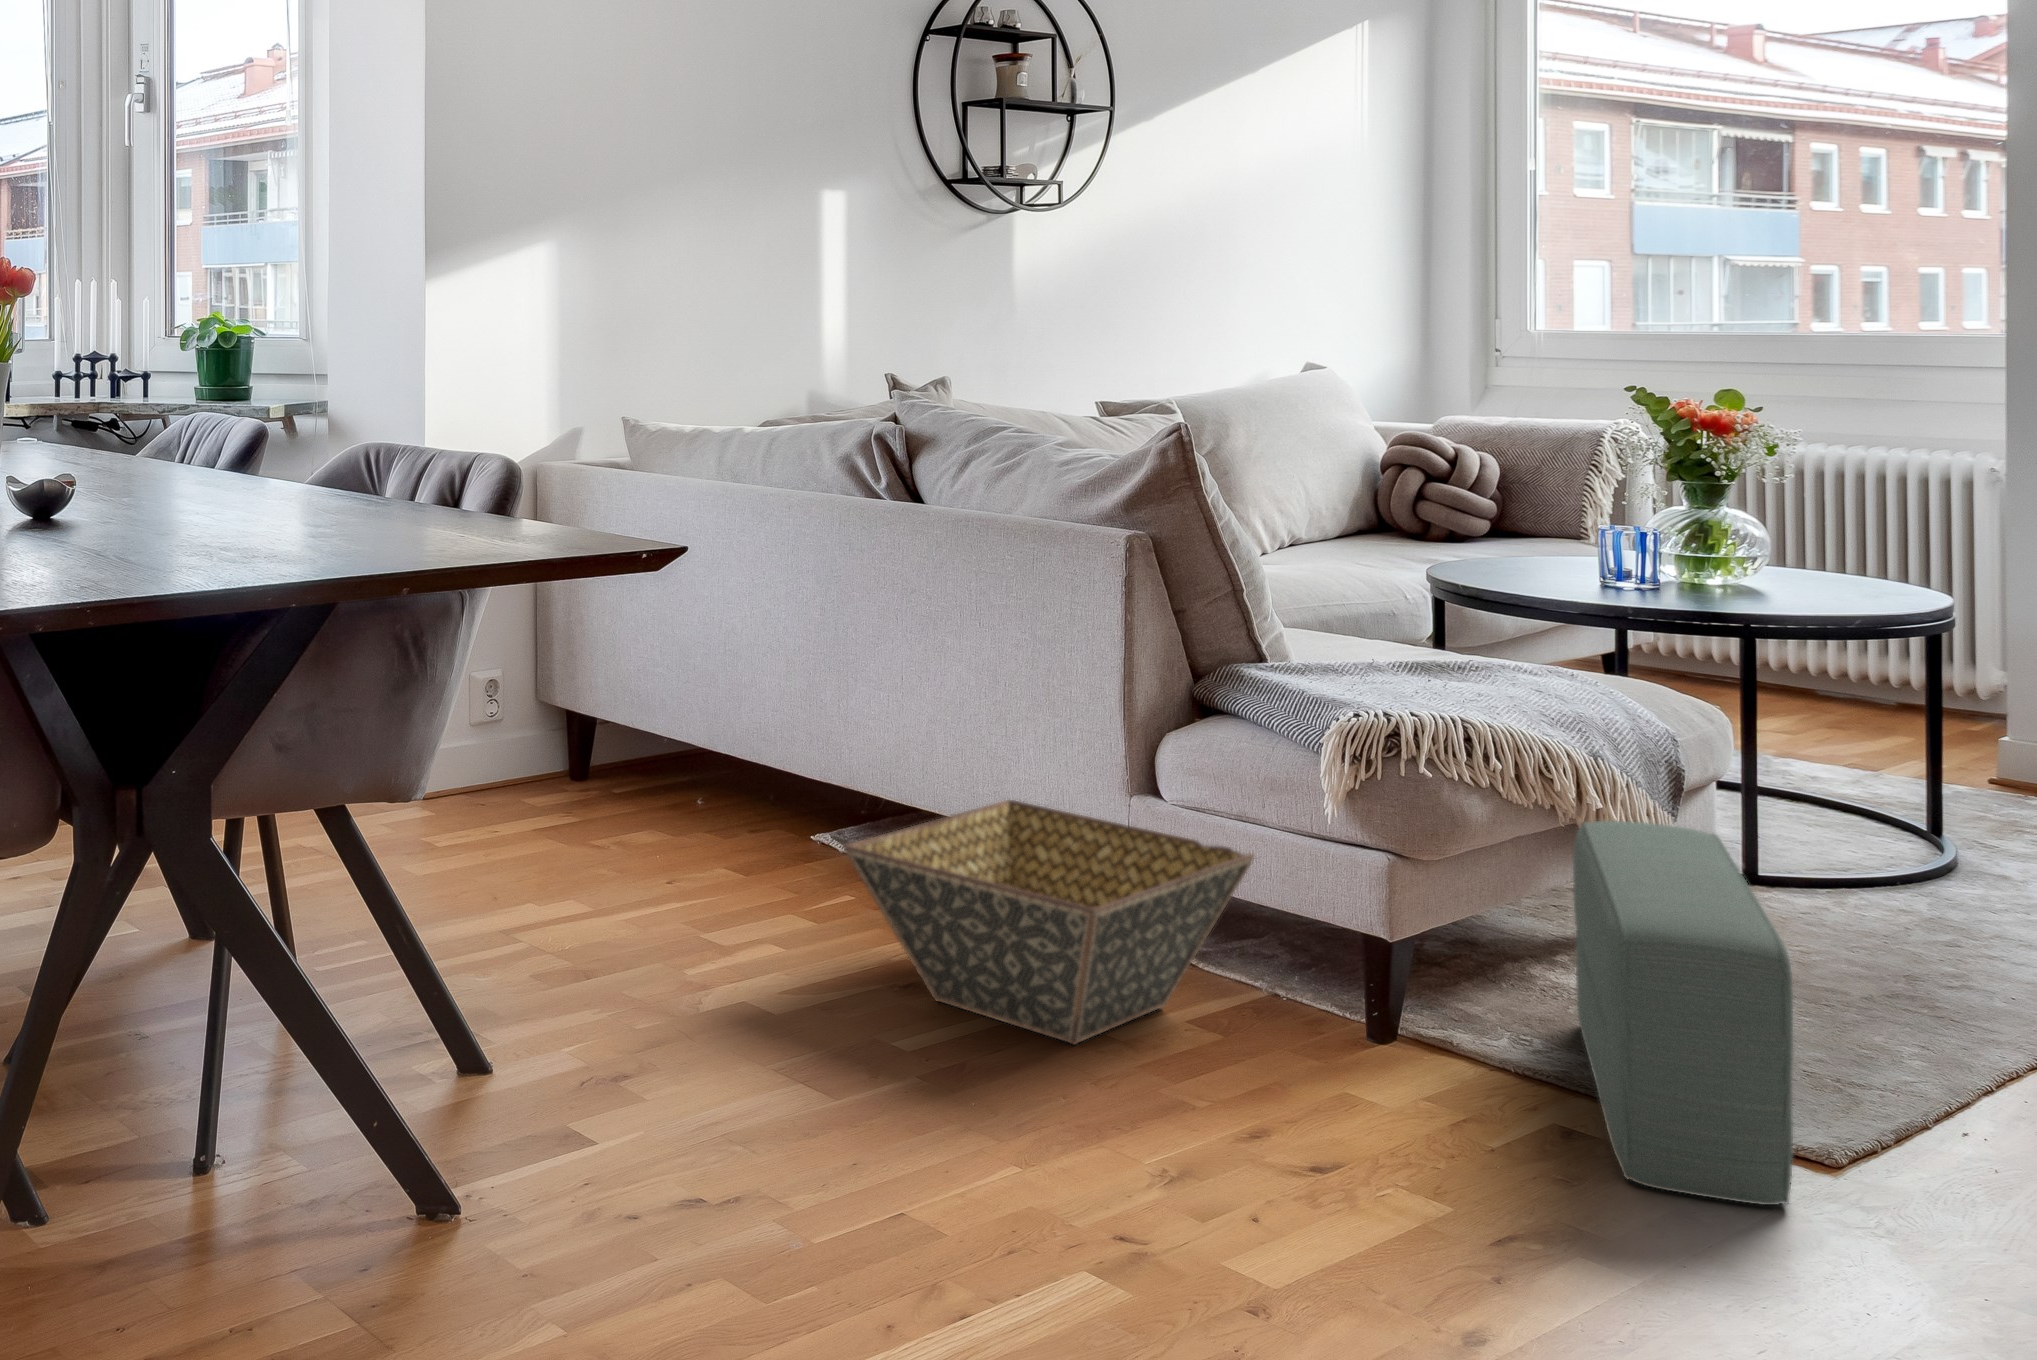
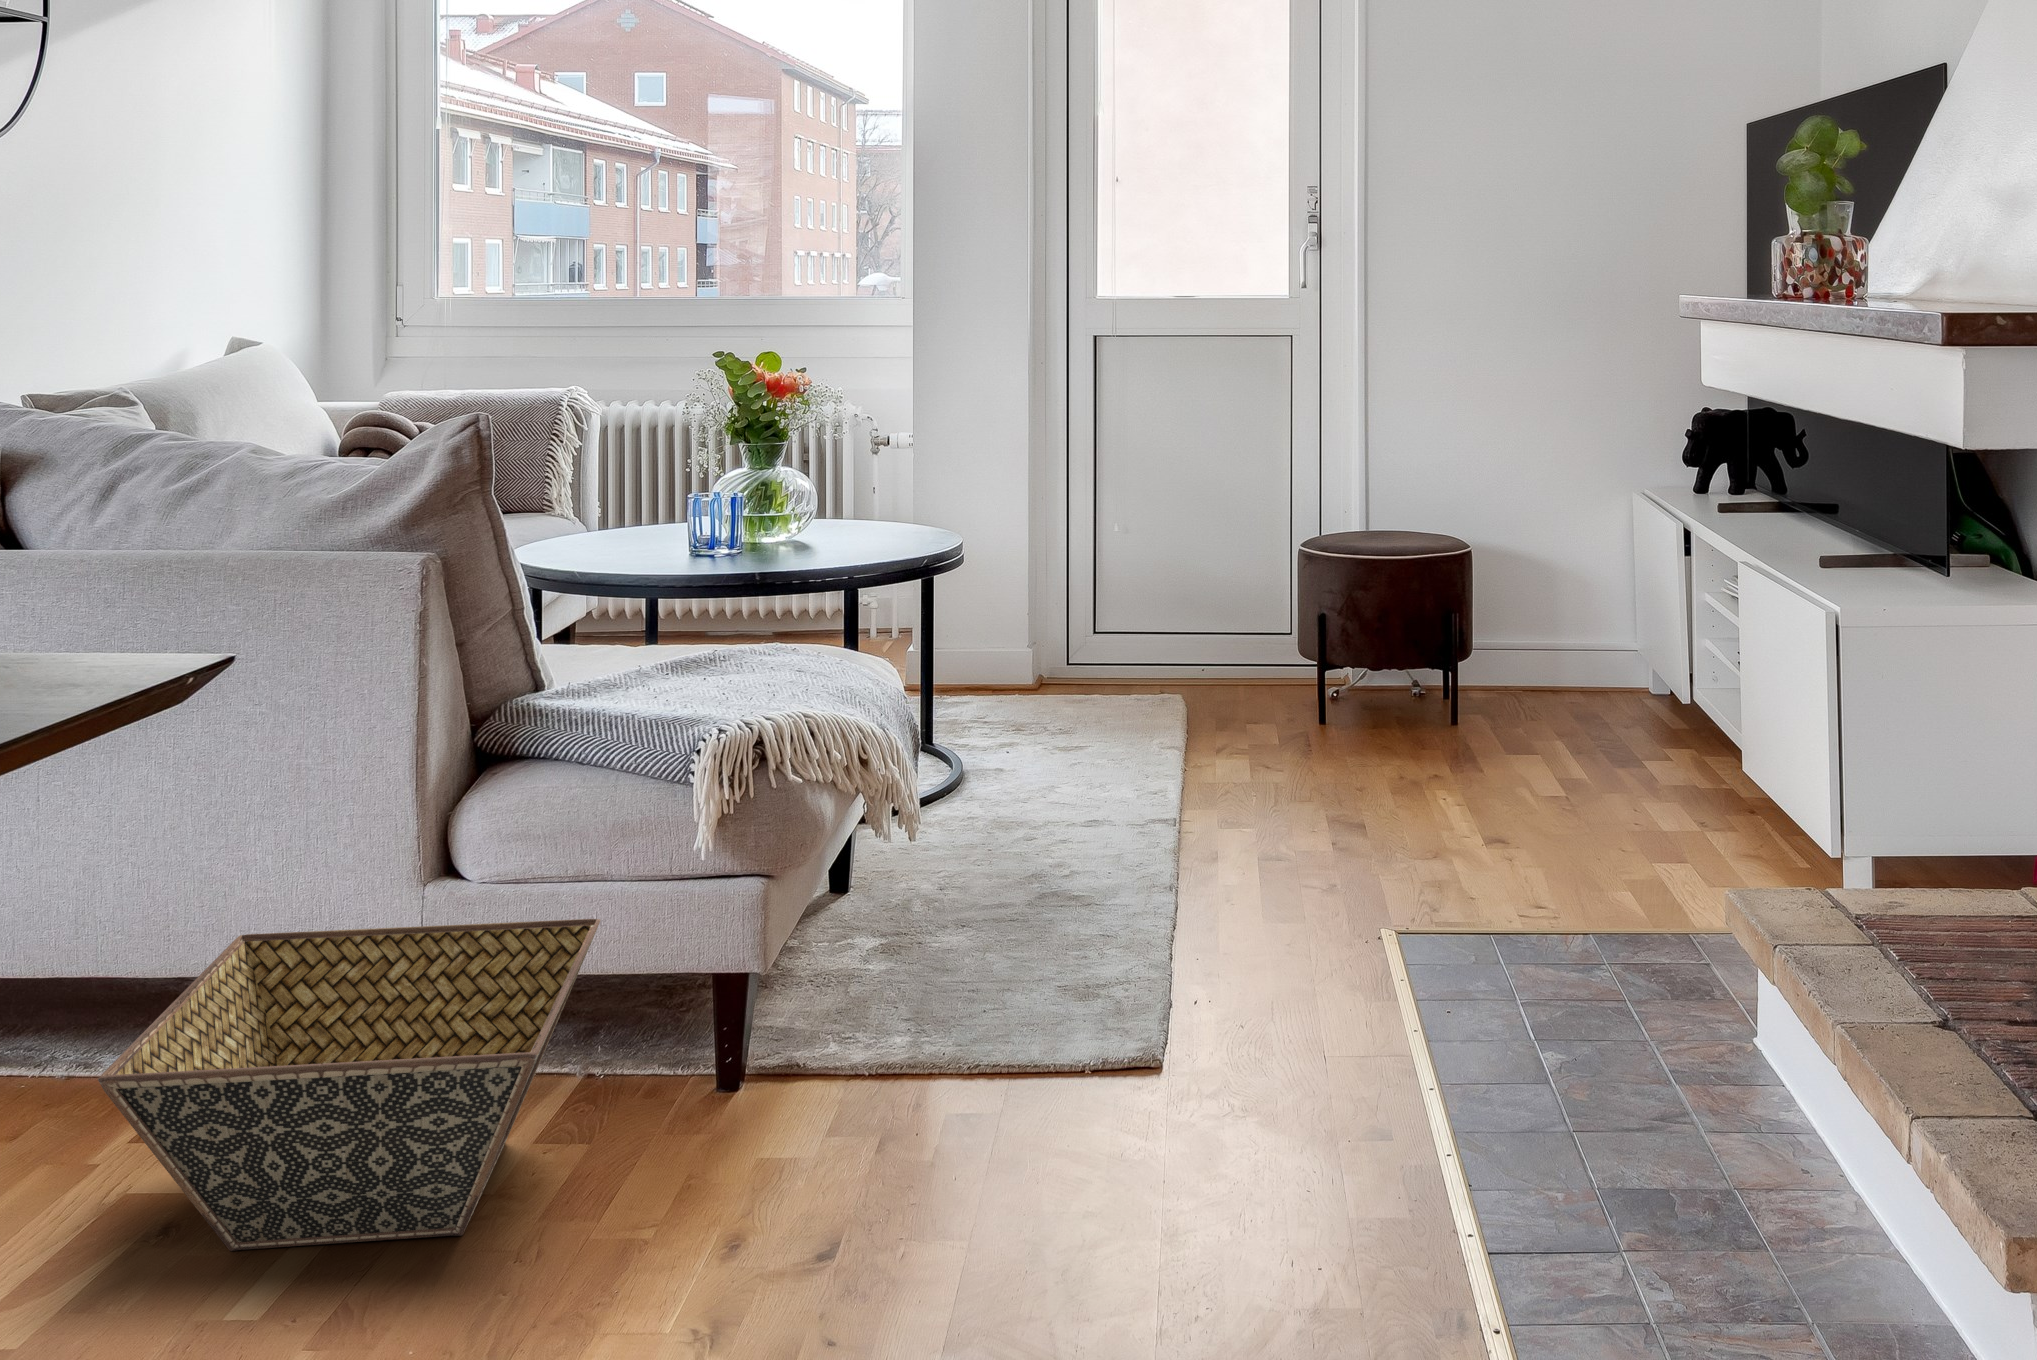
pouf: present [1573,821,1793,1205] -> none [869,779,1189,1148]

